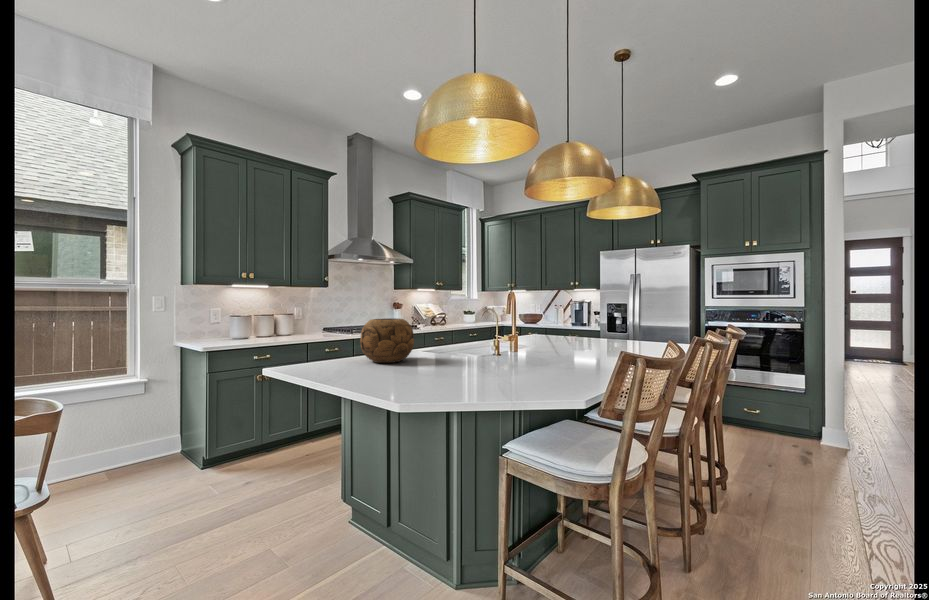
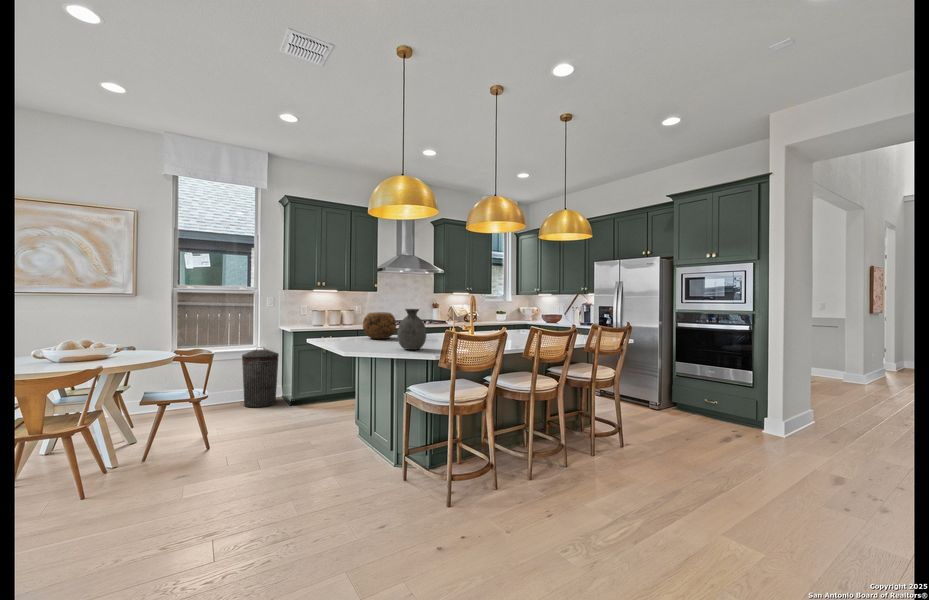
vase: none [465,313,516,385] -> present [397,309,426,350]
trash can: none [113,378,180,481] -> present [242,349,279,407]

